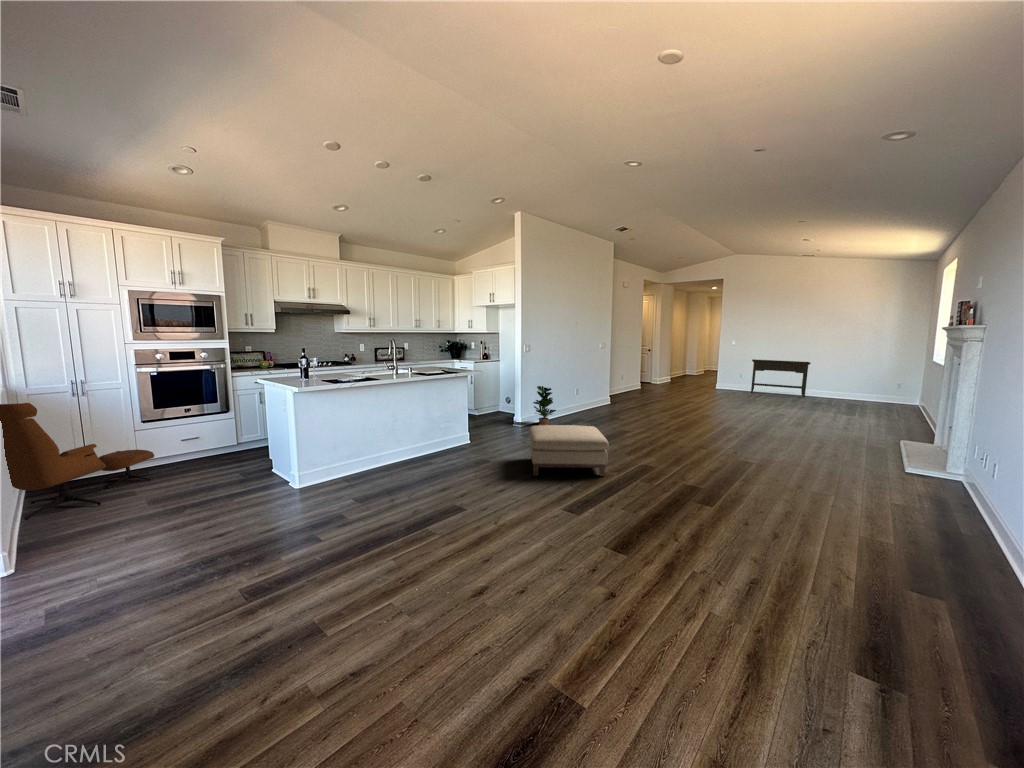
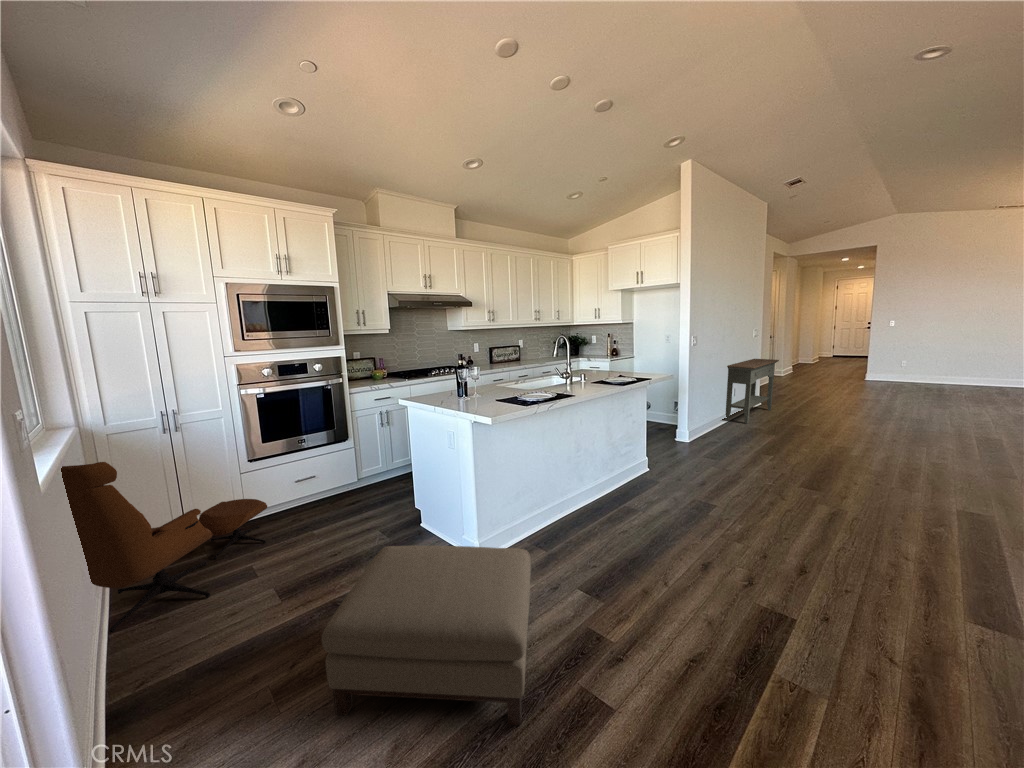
console table: present [751,359,811,397] -> present [725,359,779,424]
potted plant: present [533,386,556,425] -> none [696,388,732,441]
ottoman: present [529,425,608,476] -> present [322,546,531,725]

